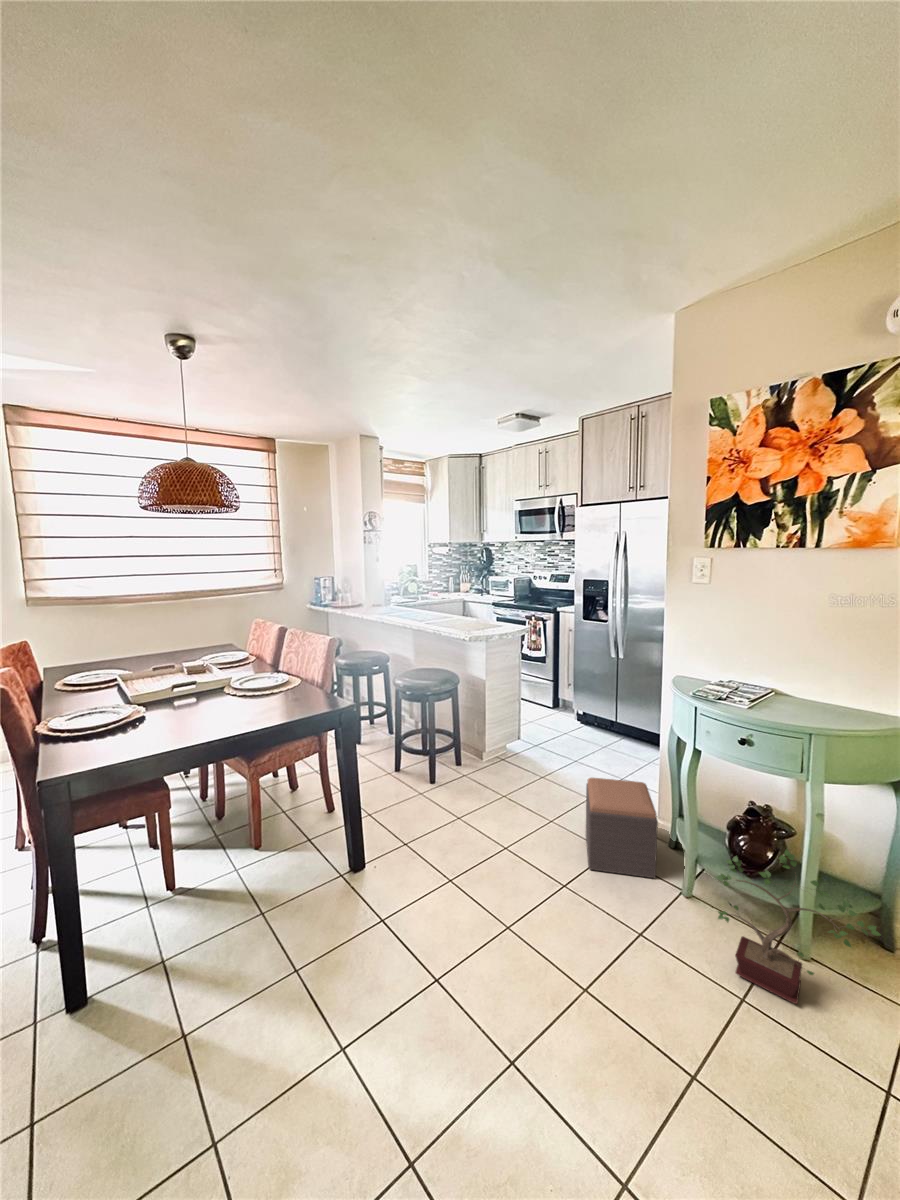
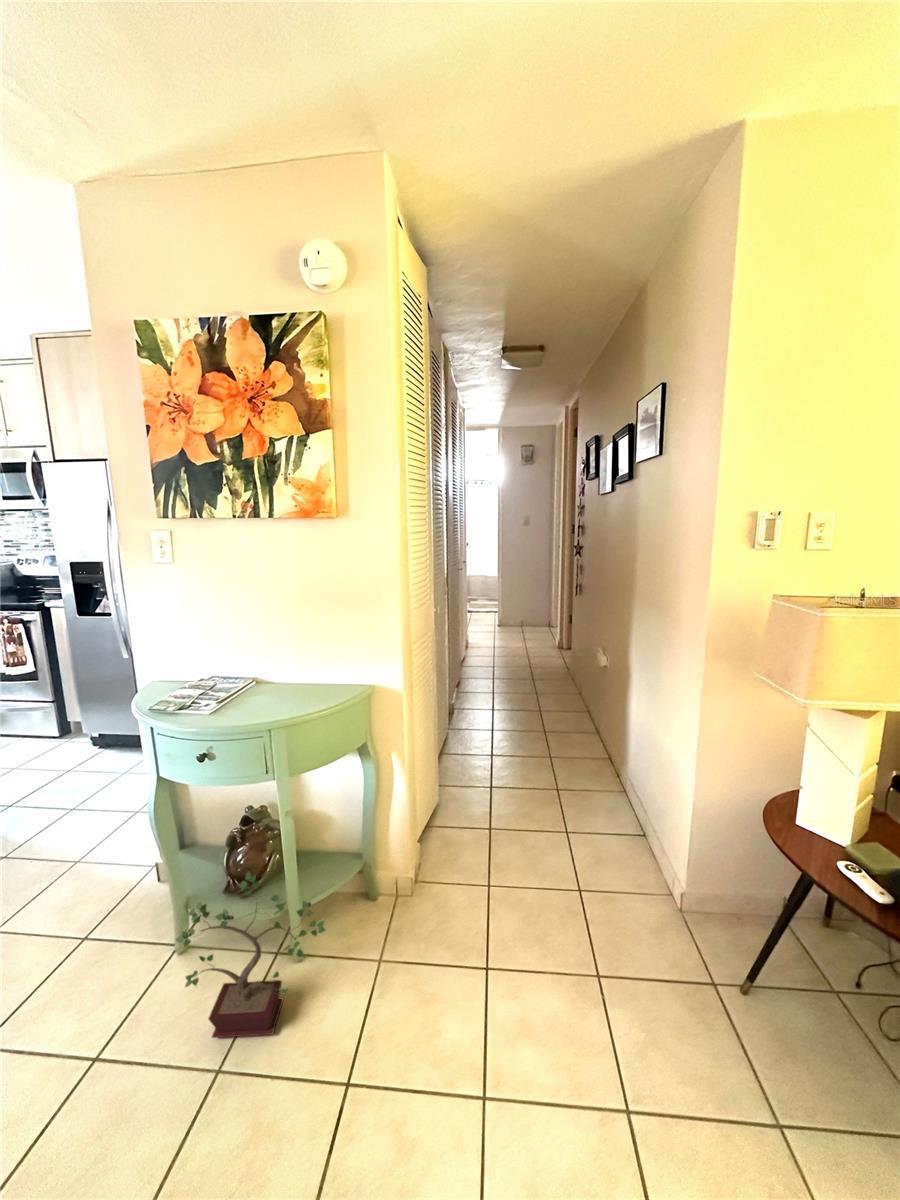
footstool: present [586,778,658,878] -> none [23,828,144,989]

